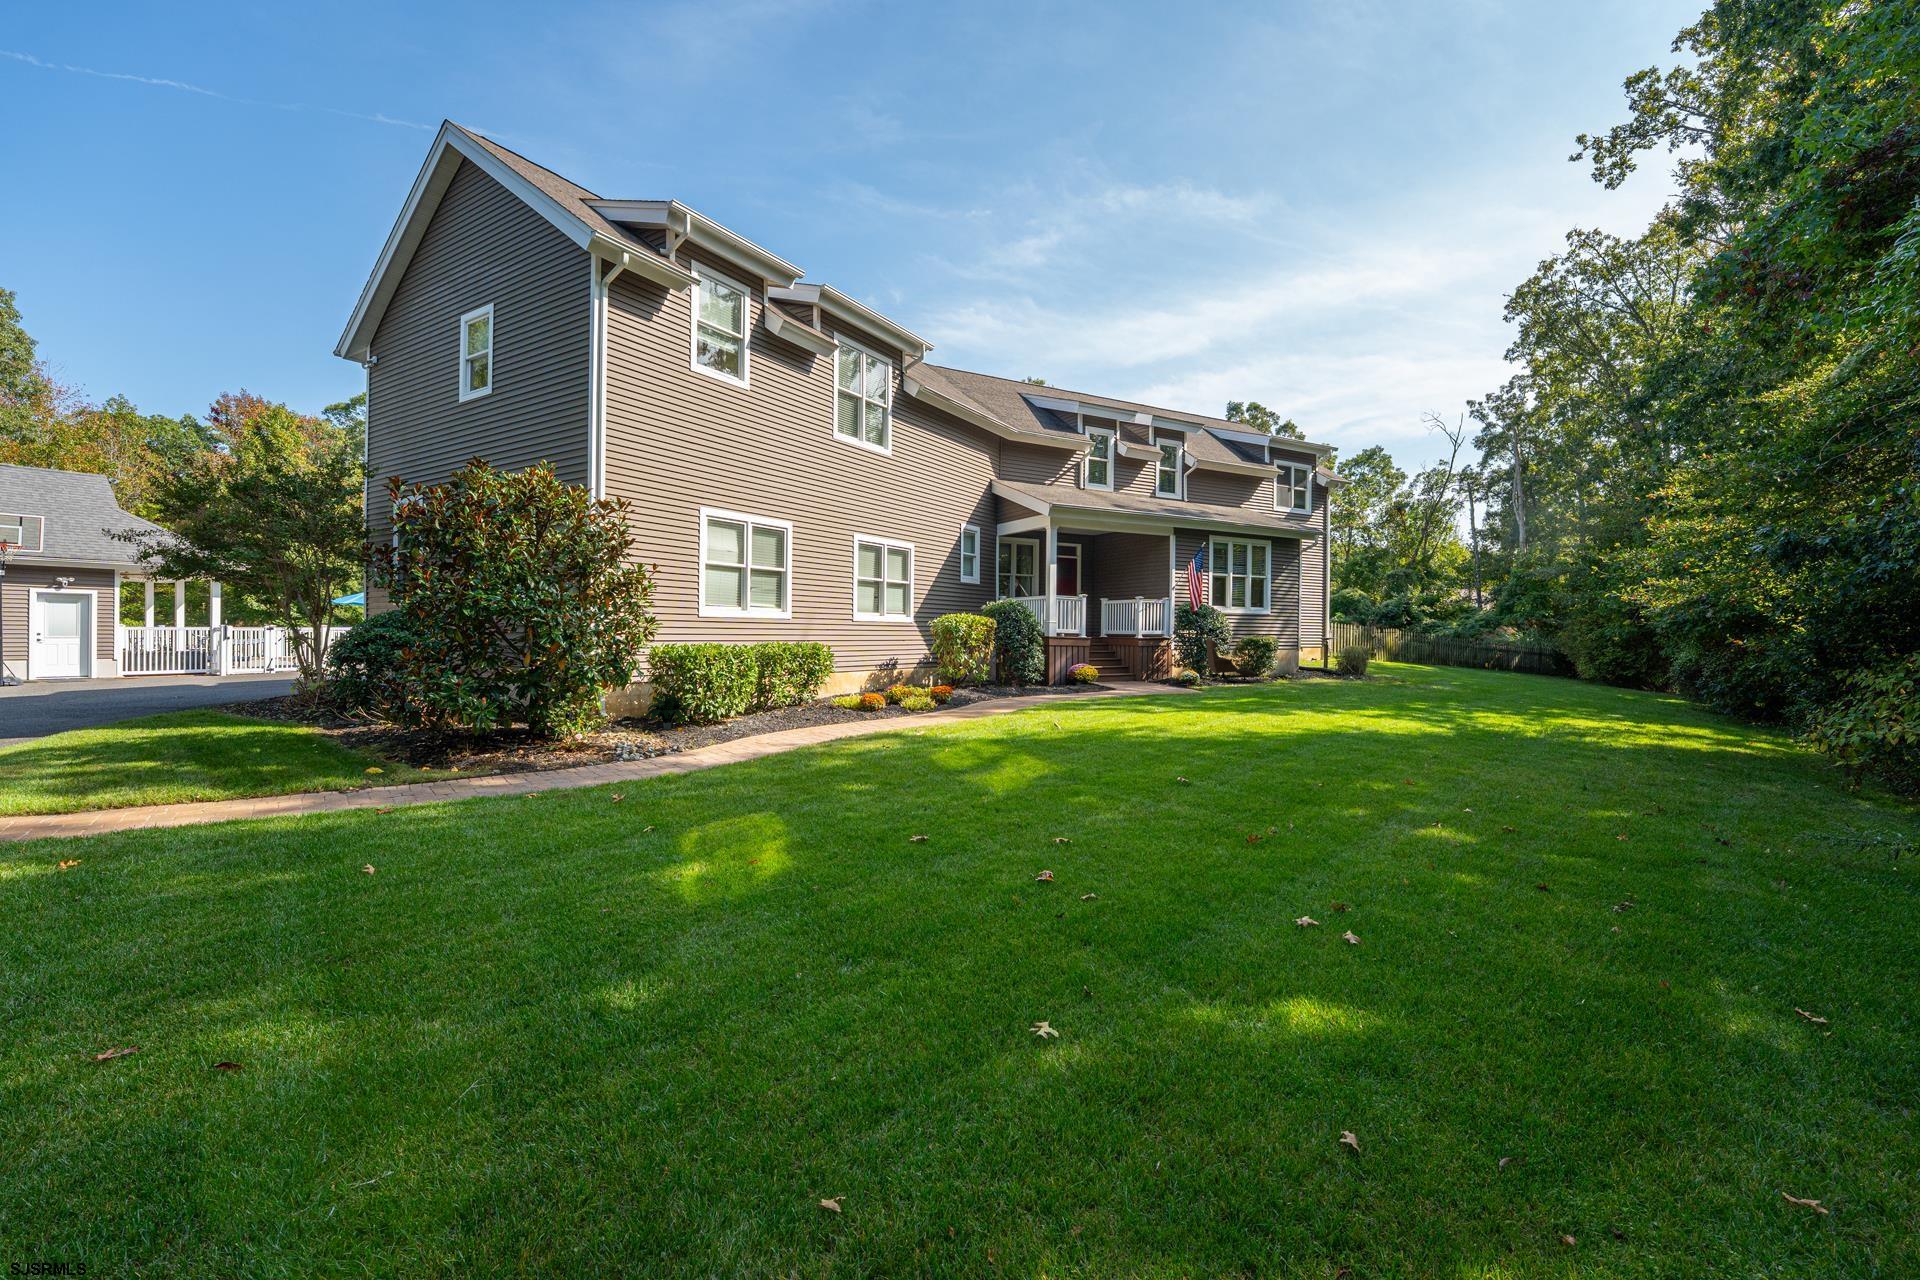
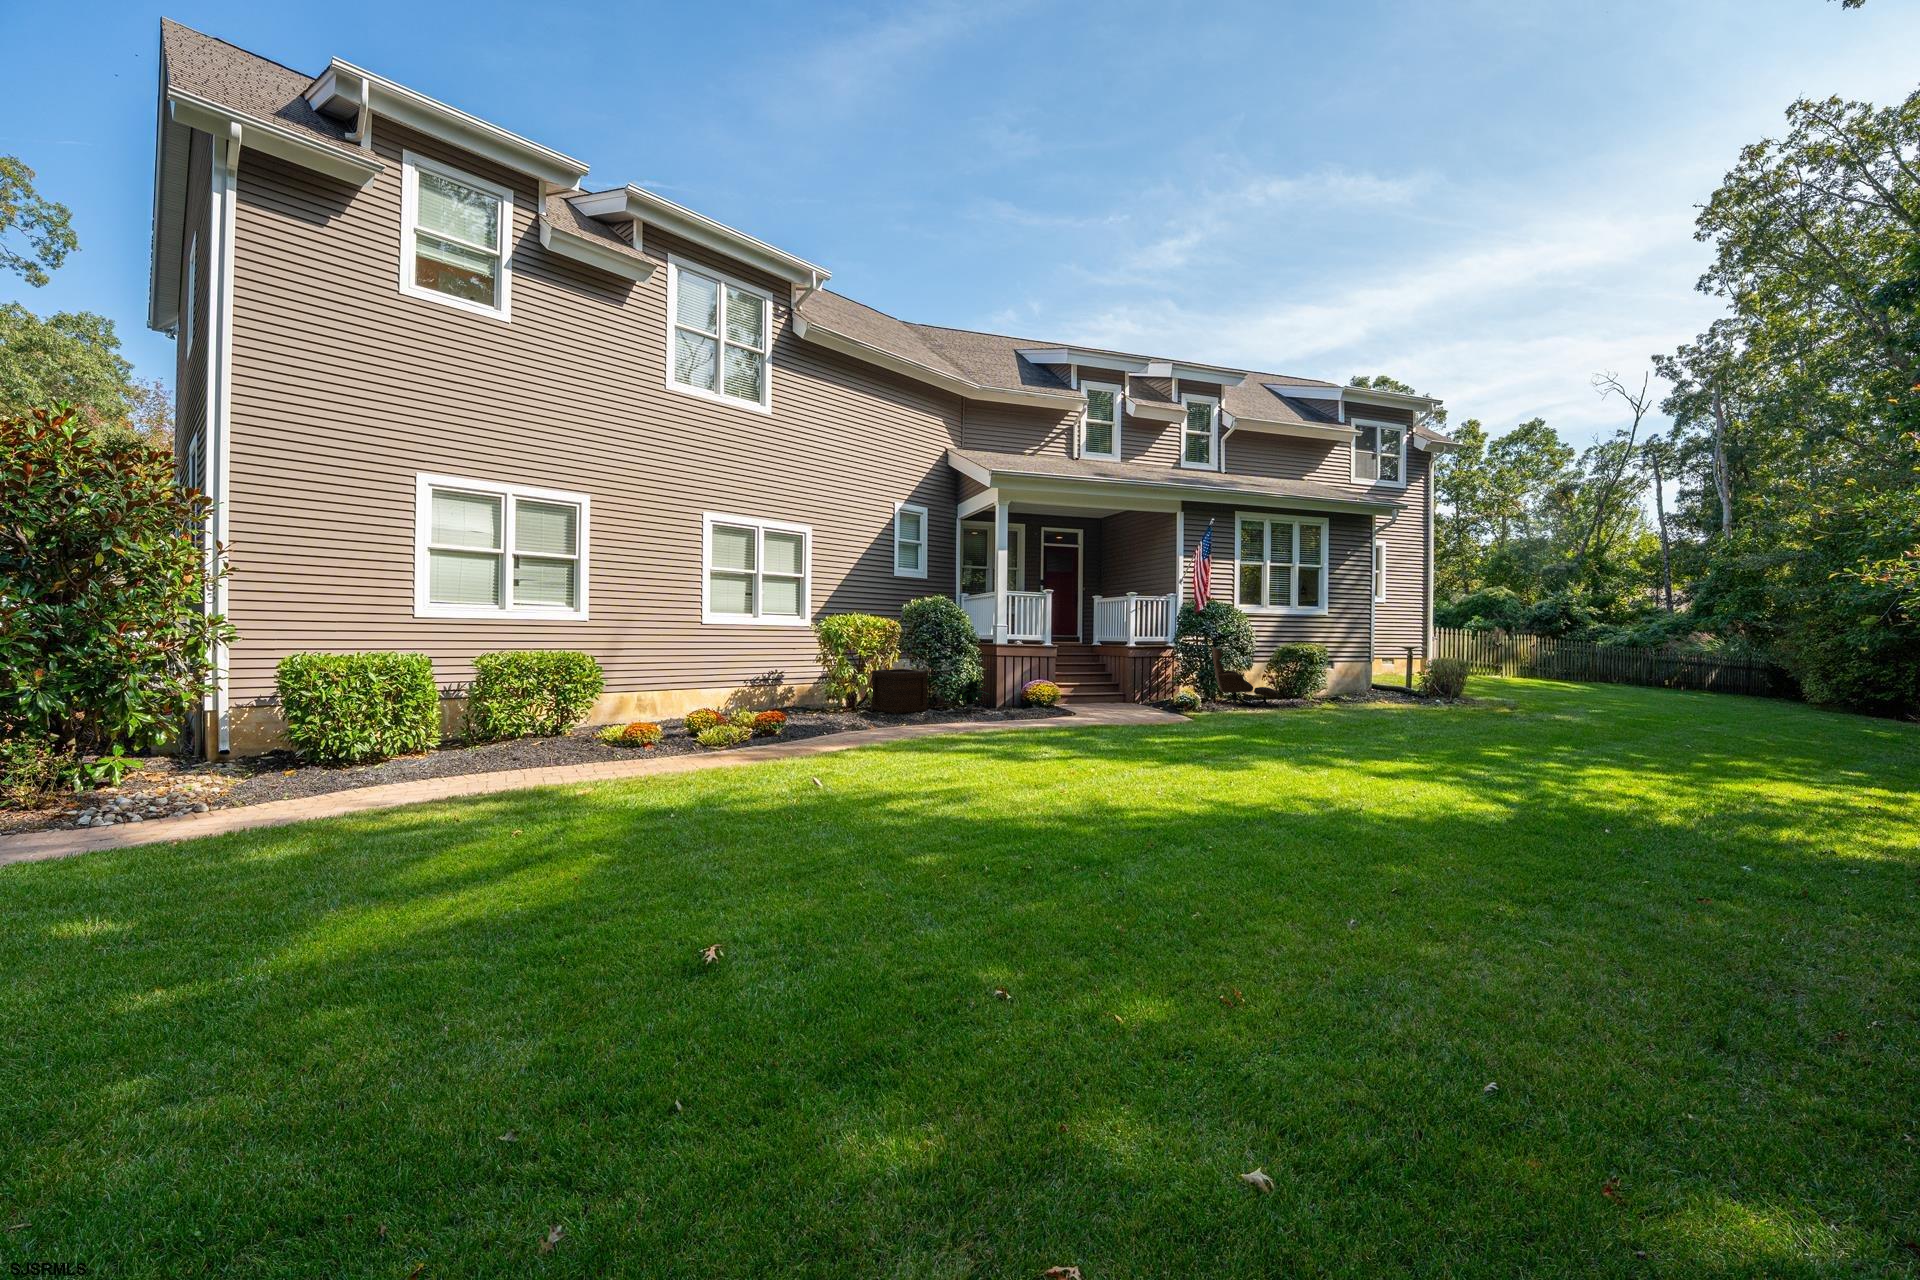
wooden crate: none [980,657,1023,690] -> present [872,669,928,714]
potted plant: present [645,693,693,730] -> present [952,678,990,710]

